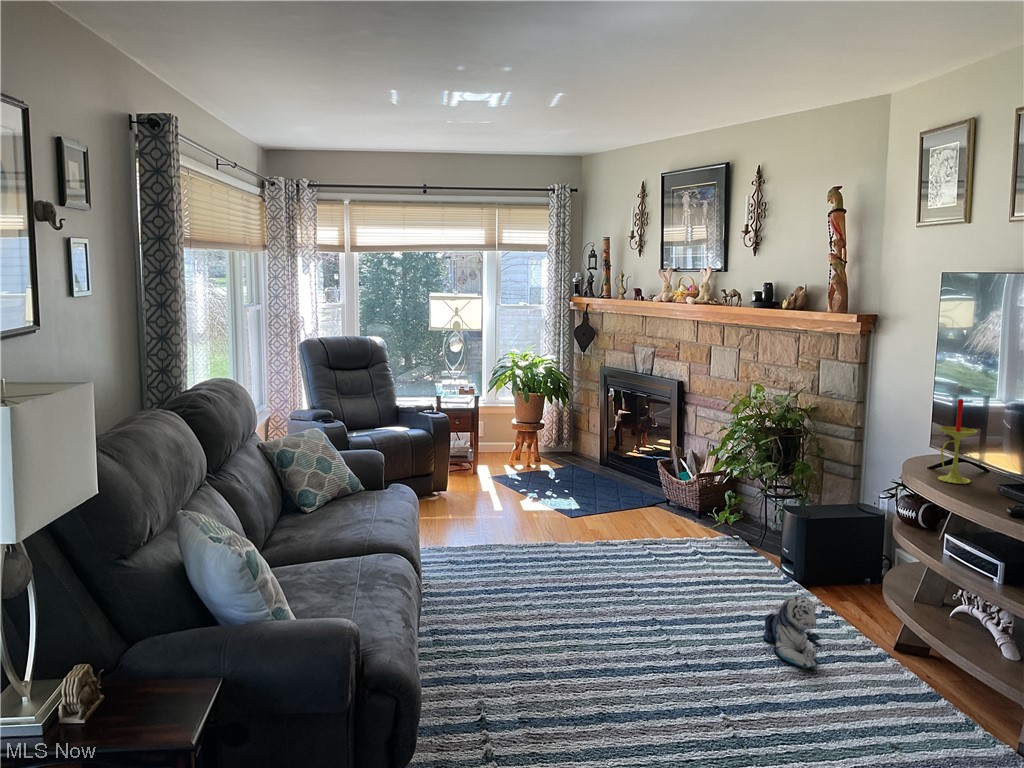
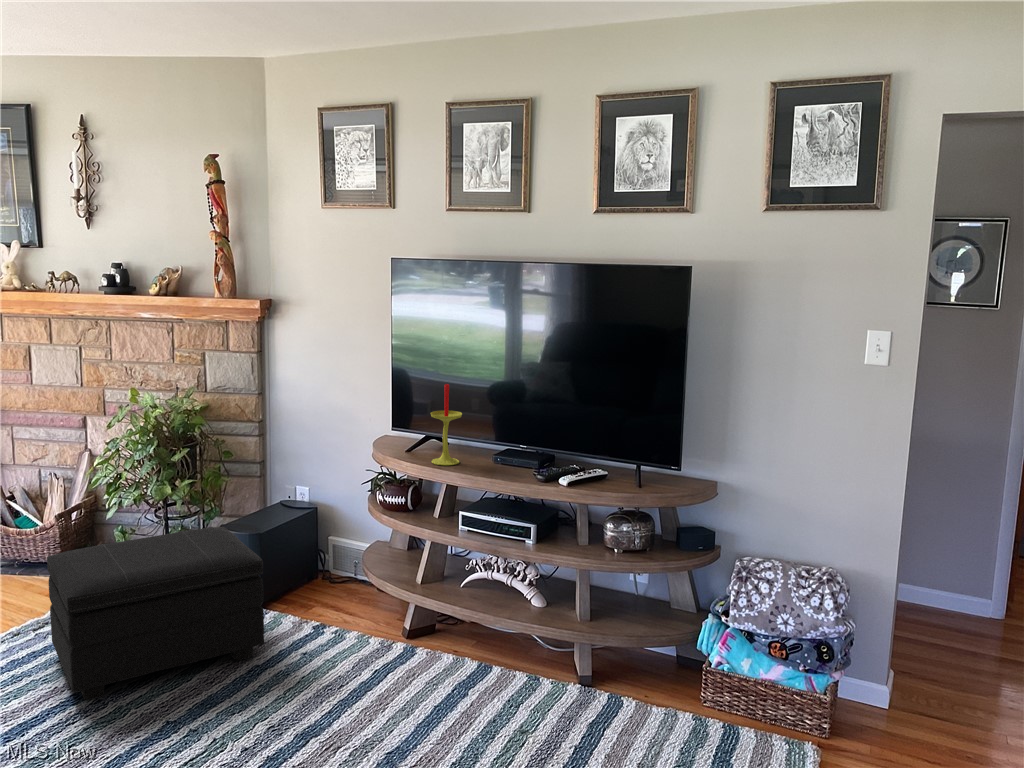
footstool: none [618,489,774,609] -> present [47,527,264,700]
plush toy: present [763,596,820,669] -> none [290,622,380,700]

